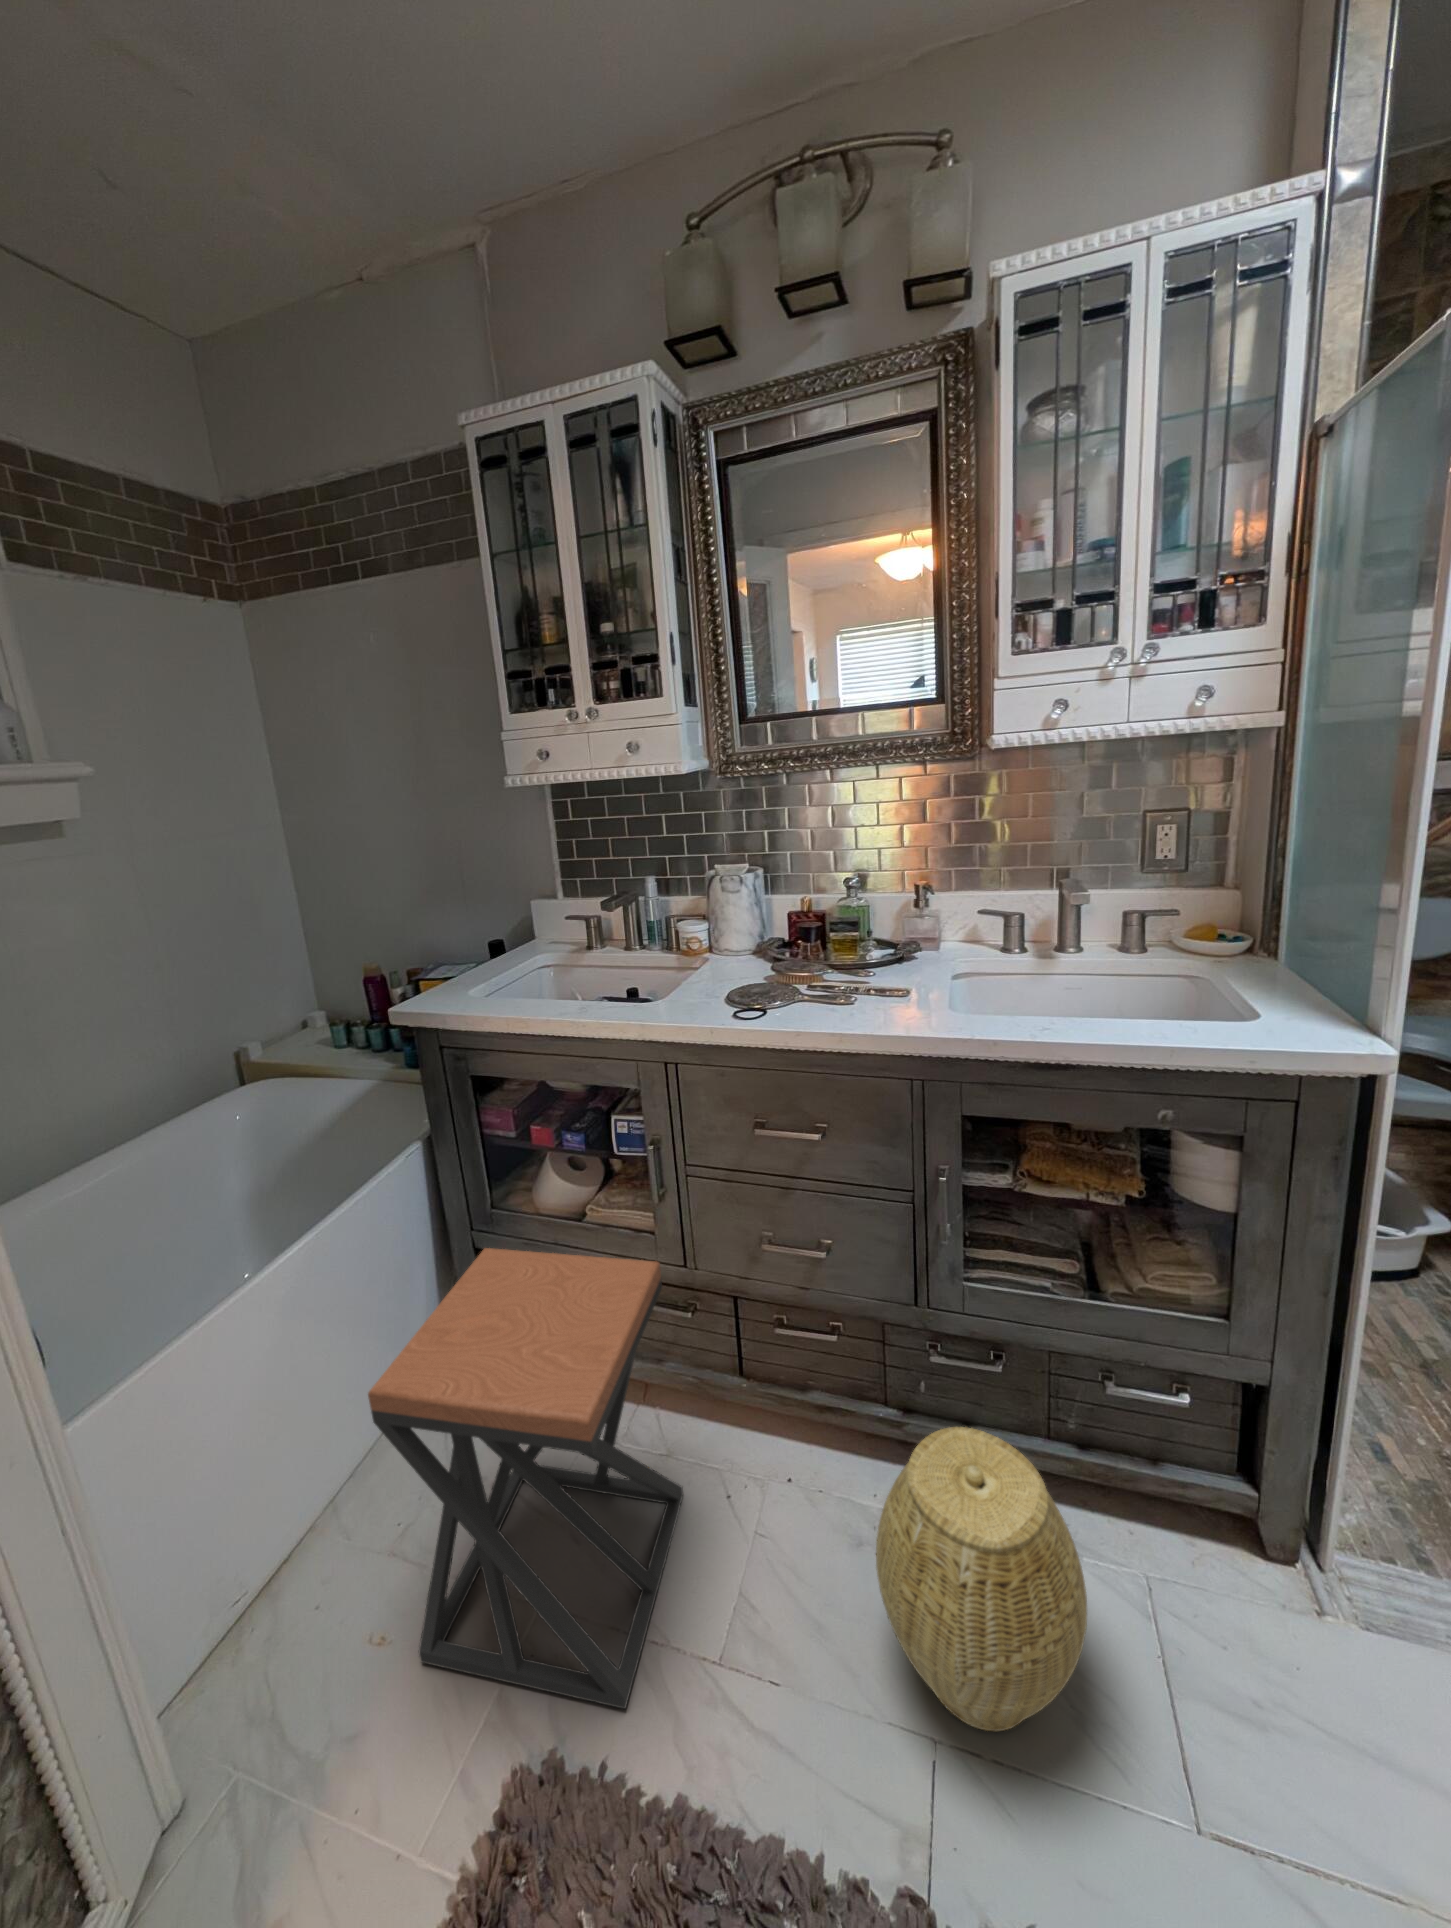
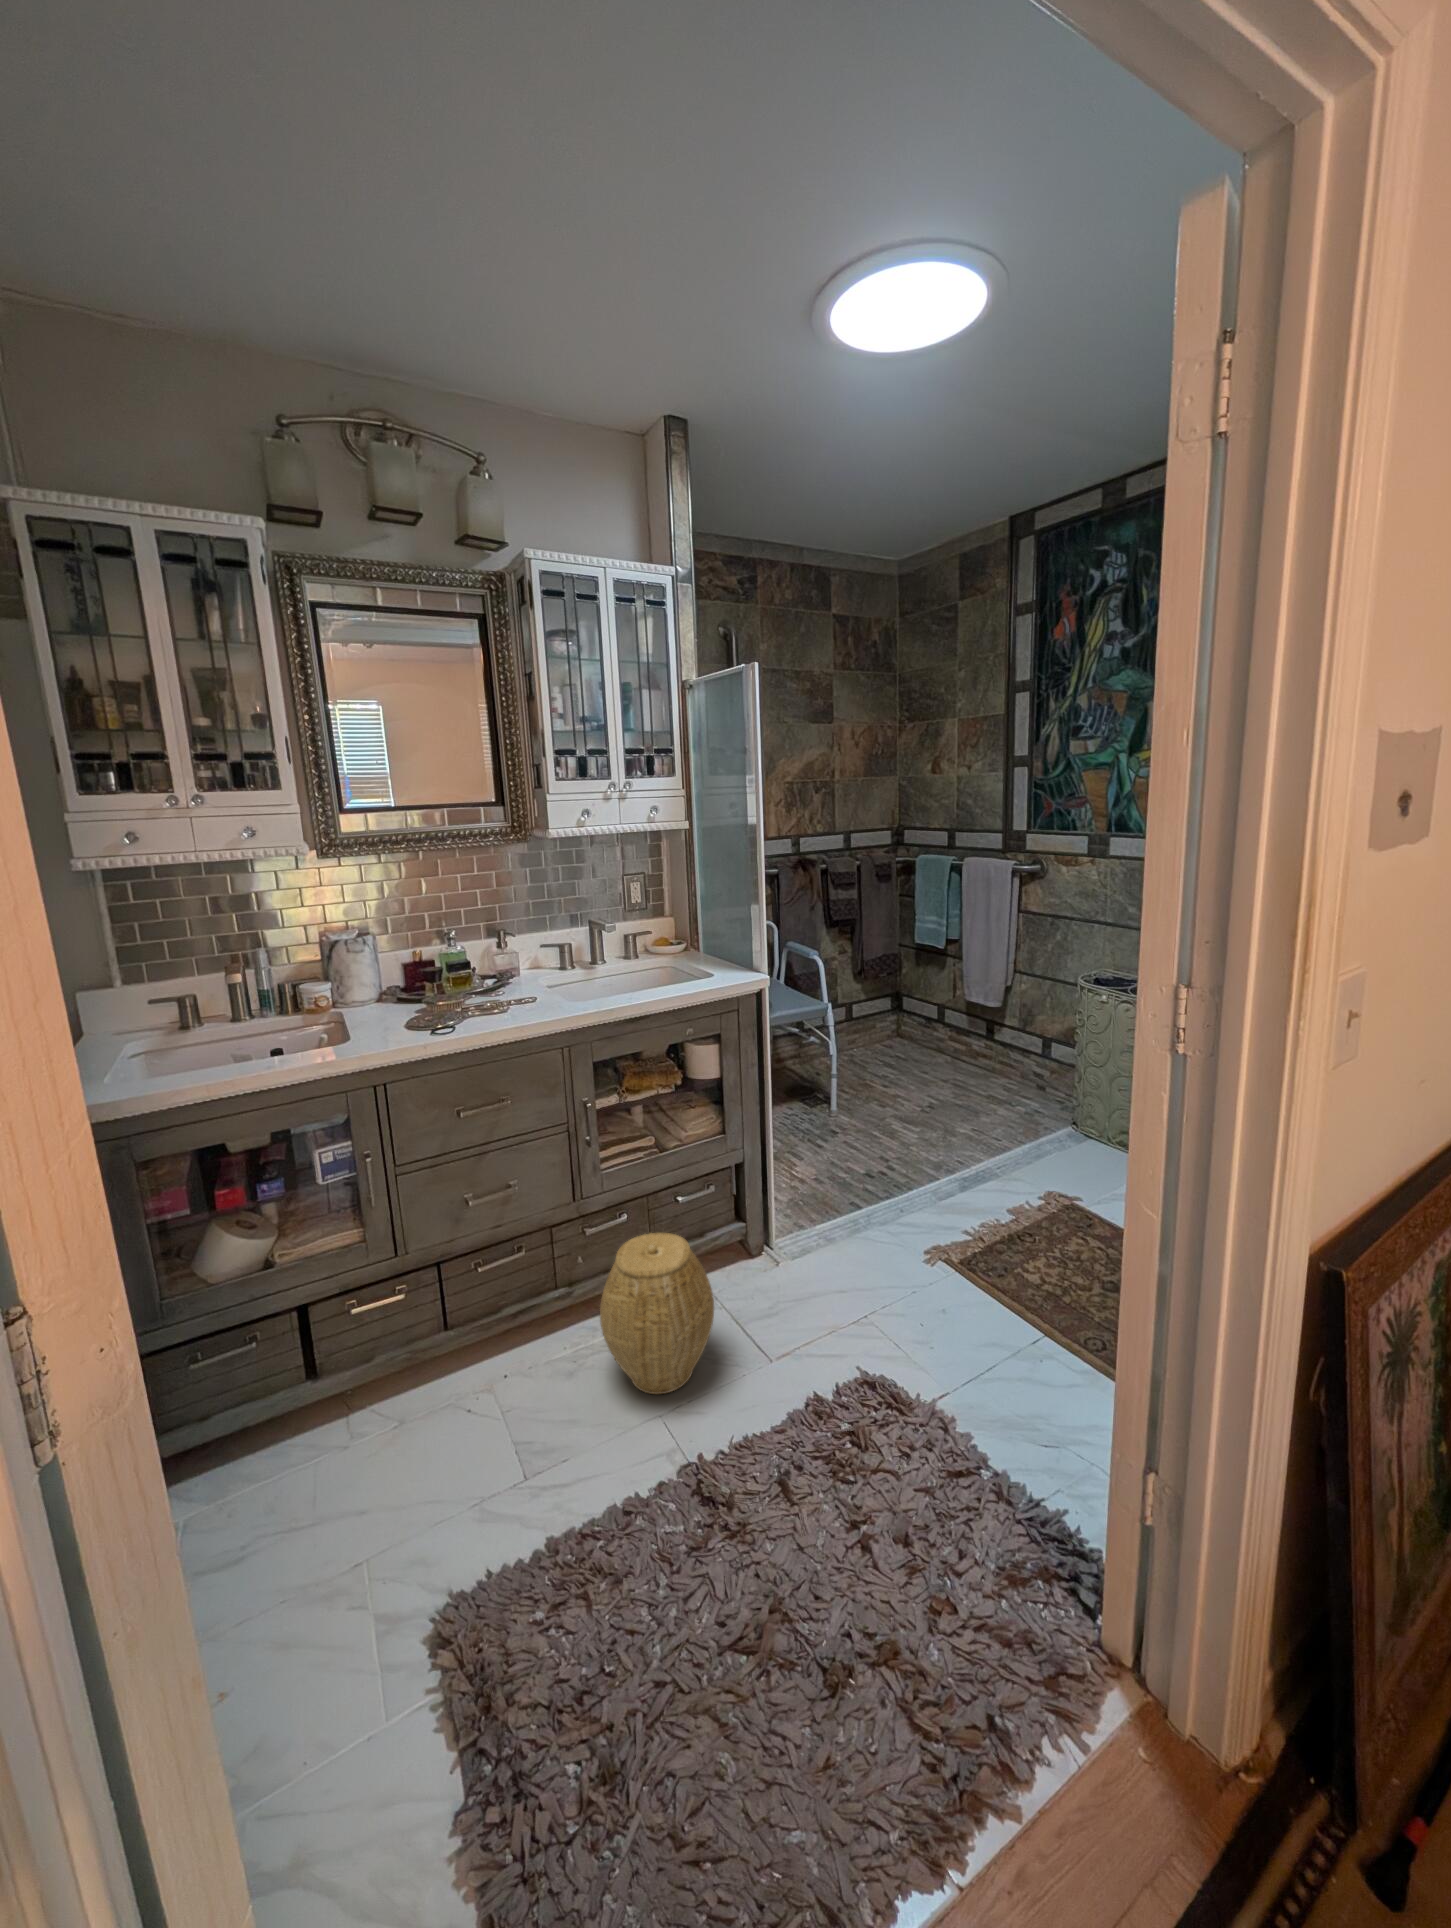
stool: present [368,1248,683,1709] -> none [233,1232,484,1640]

